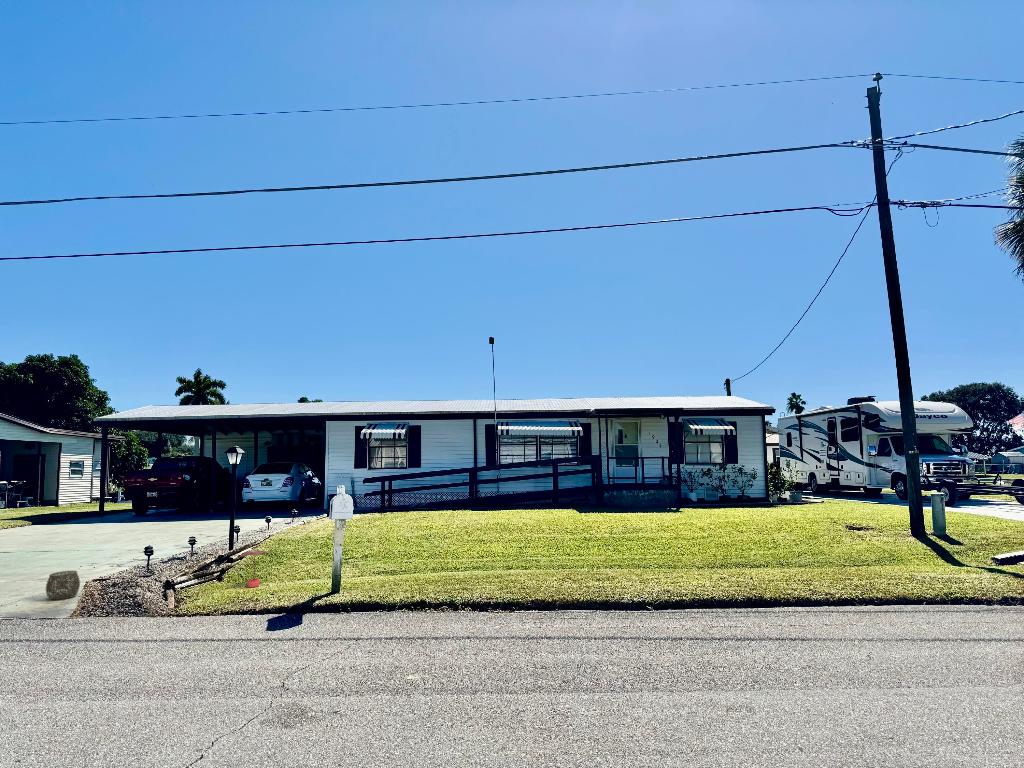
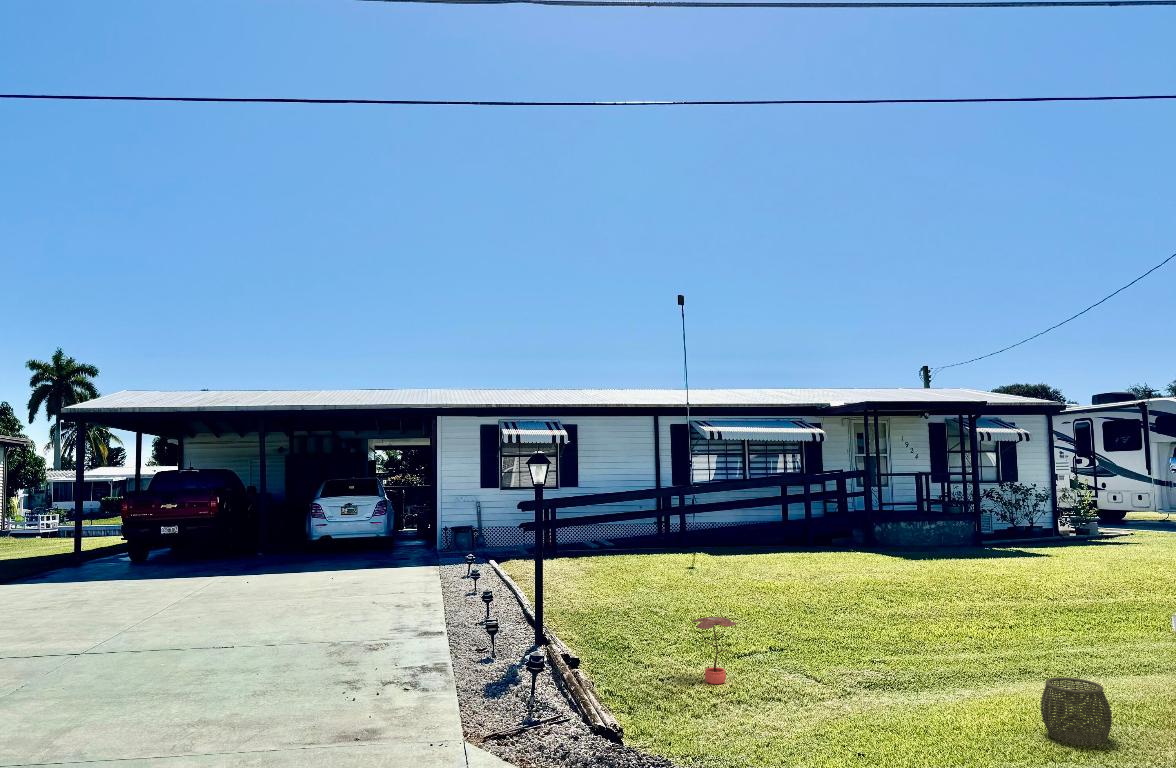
woven basket: present [46,571,80,600] -> present [1040,677,1112,746]

